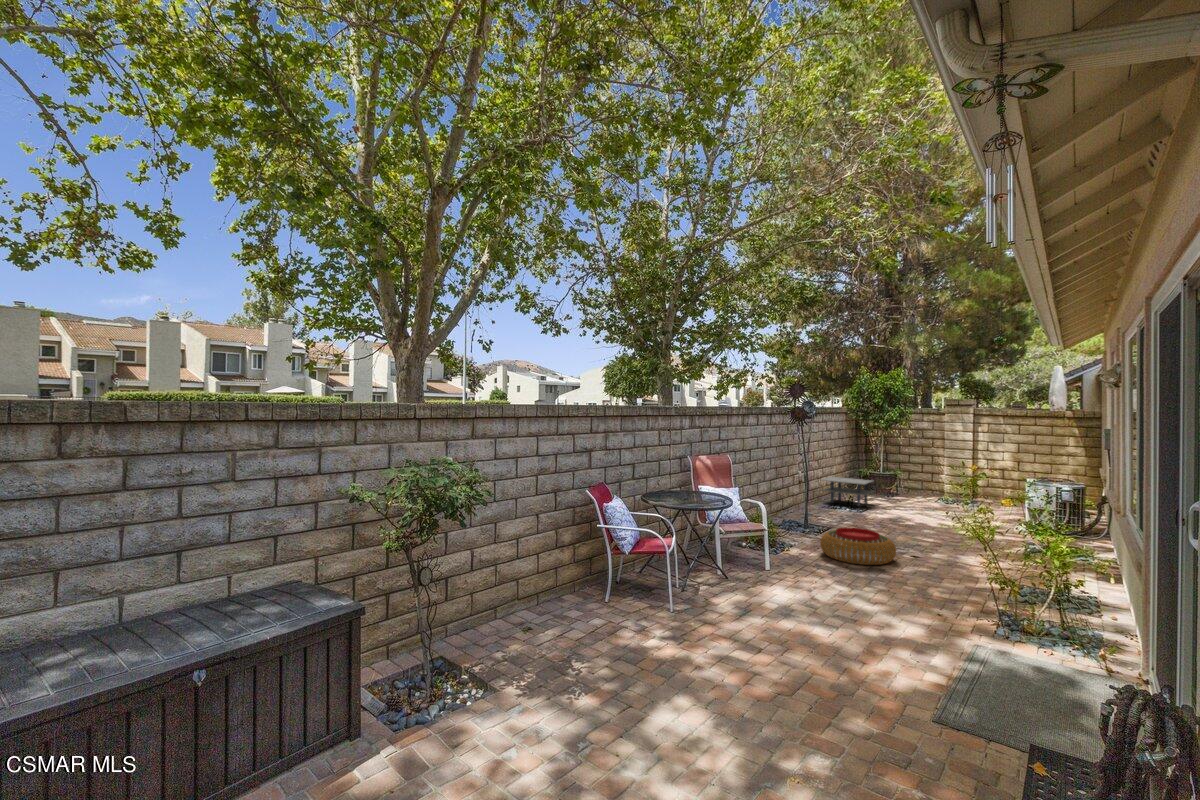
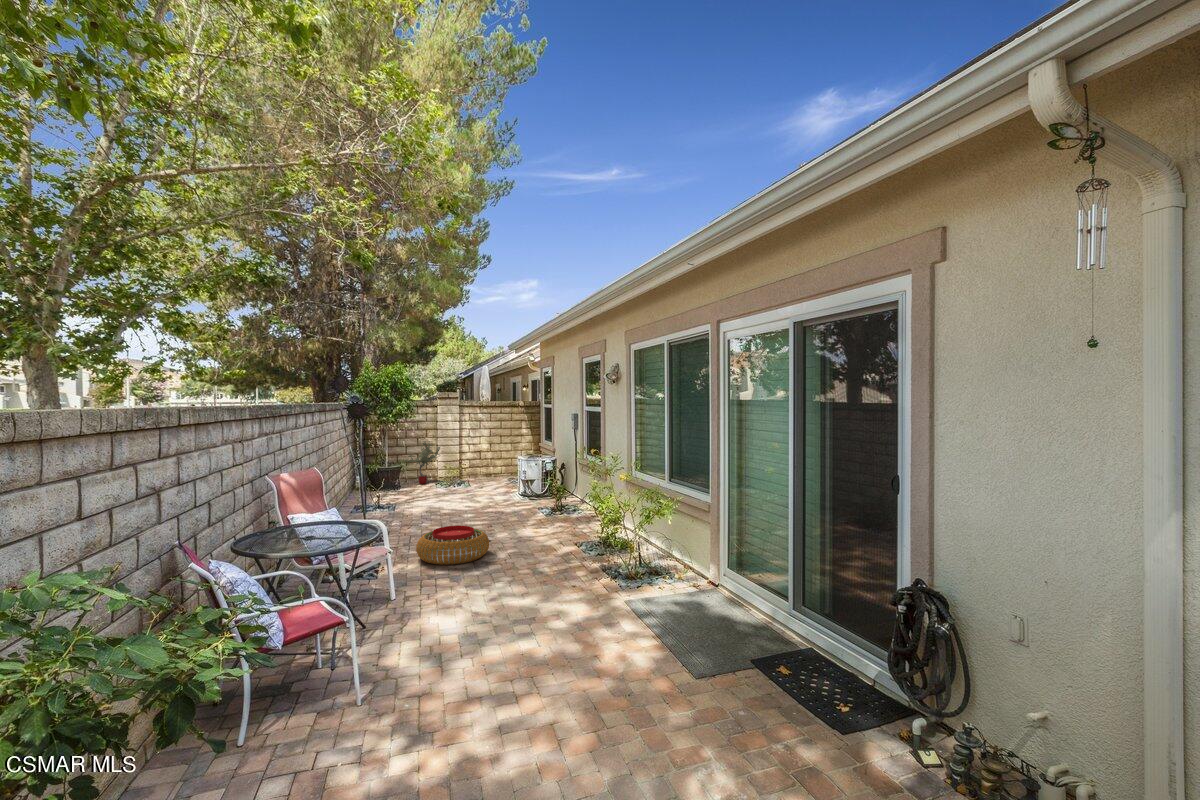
potted tree: none [904,450,946,497] -> present [405,441,440,484]
side table: present [822,477,873,506] -> none [343,475,395,505]

